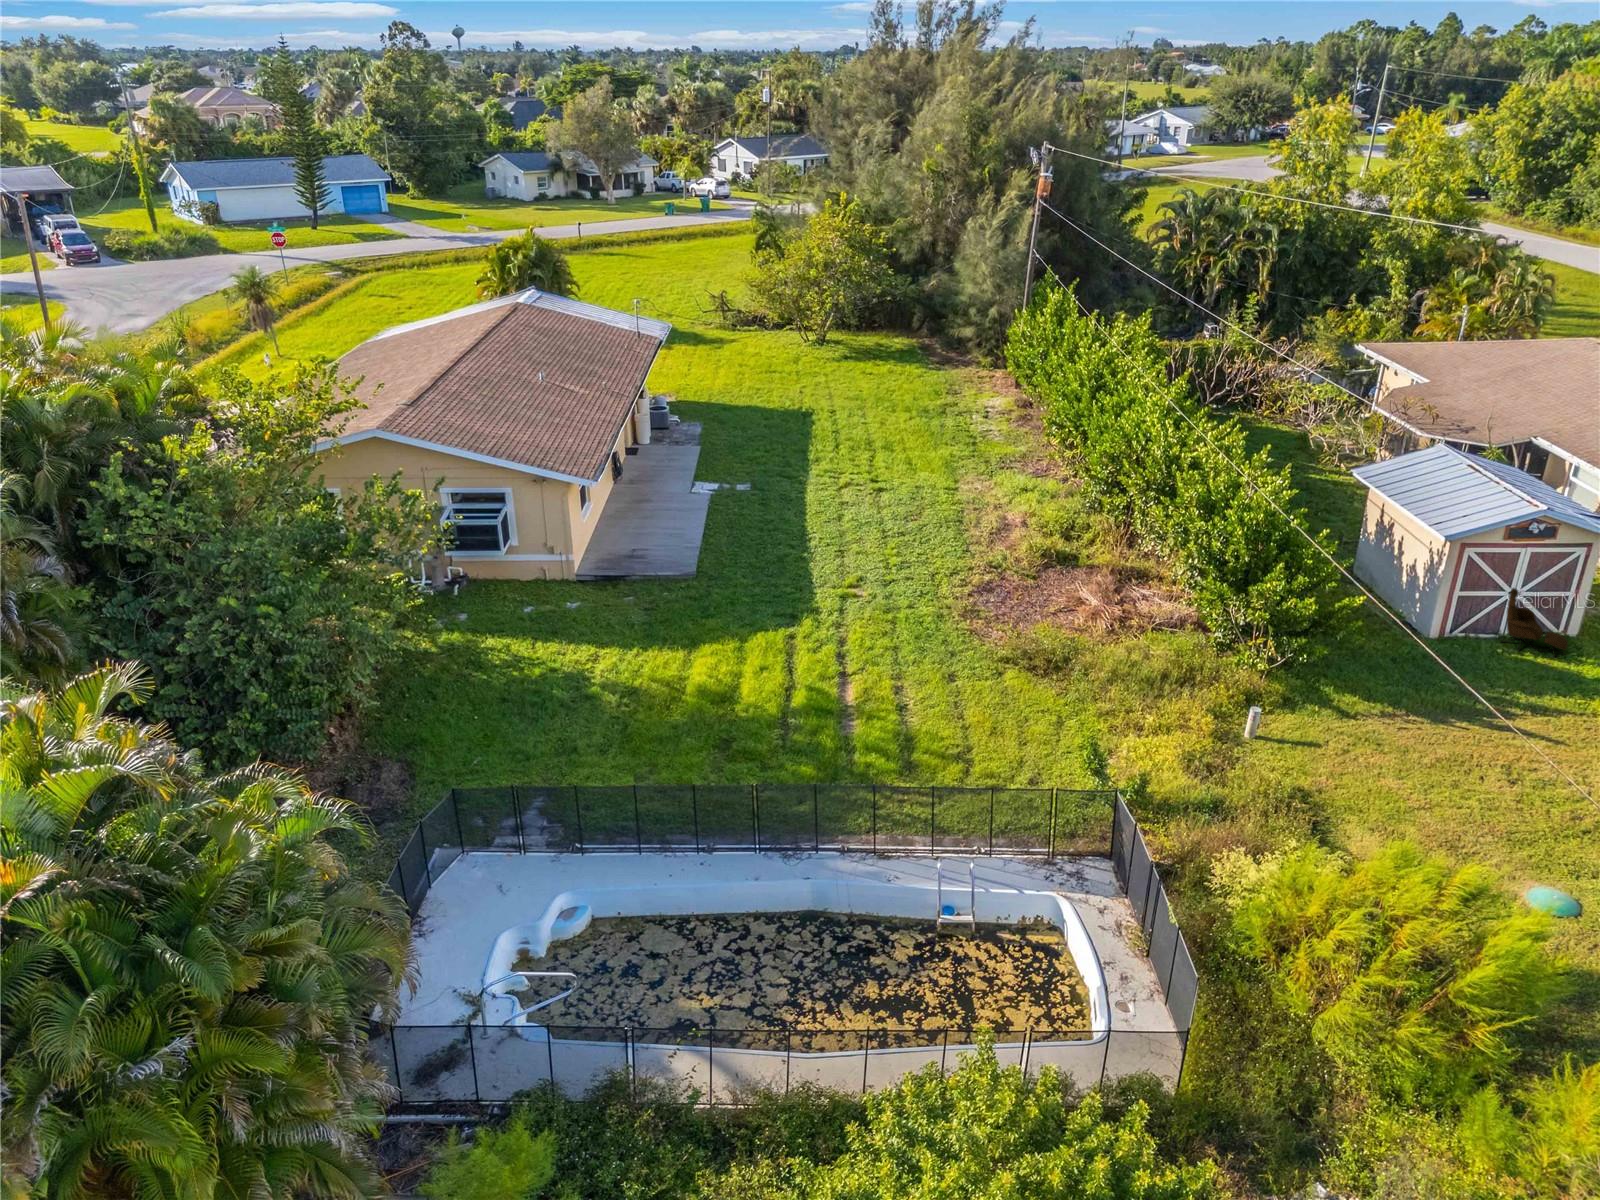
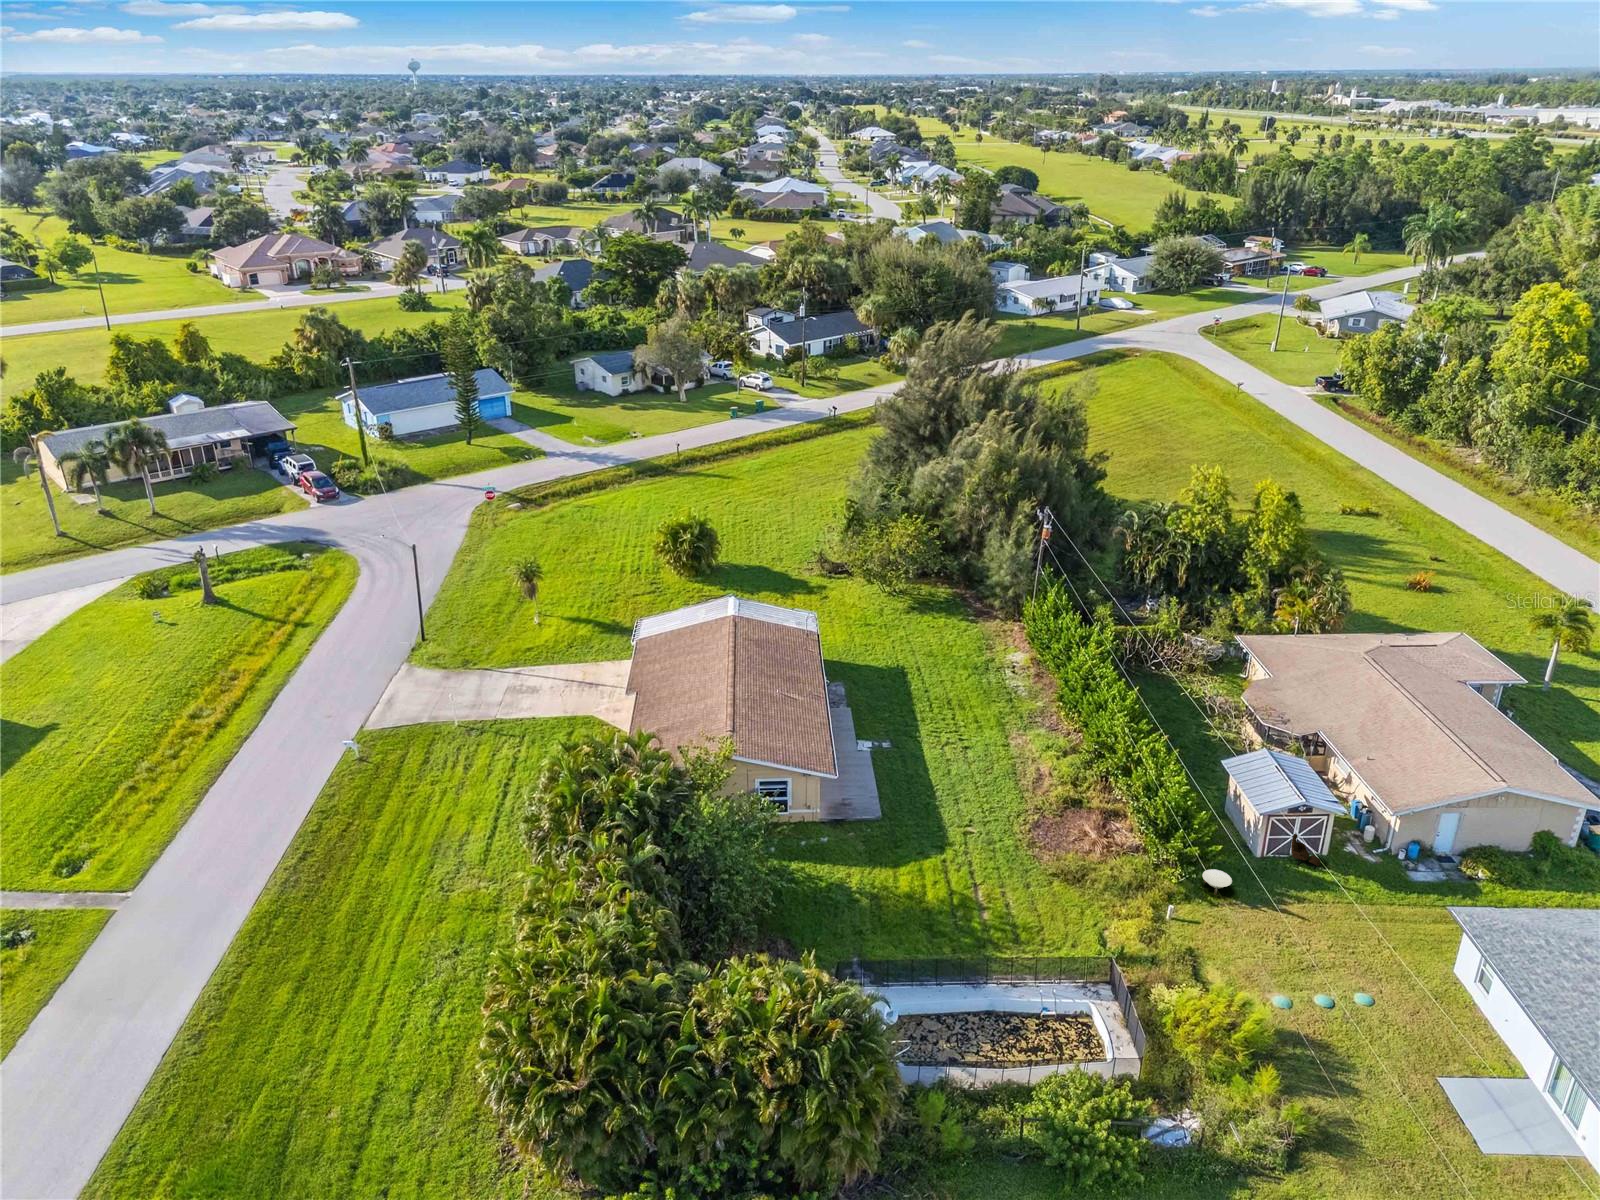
round table: none [1322,648,1387,695] -> present [1202,869,1232,895]

